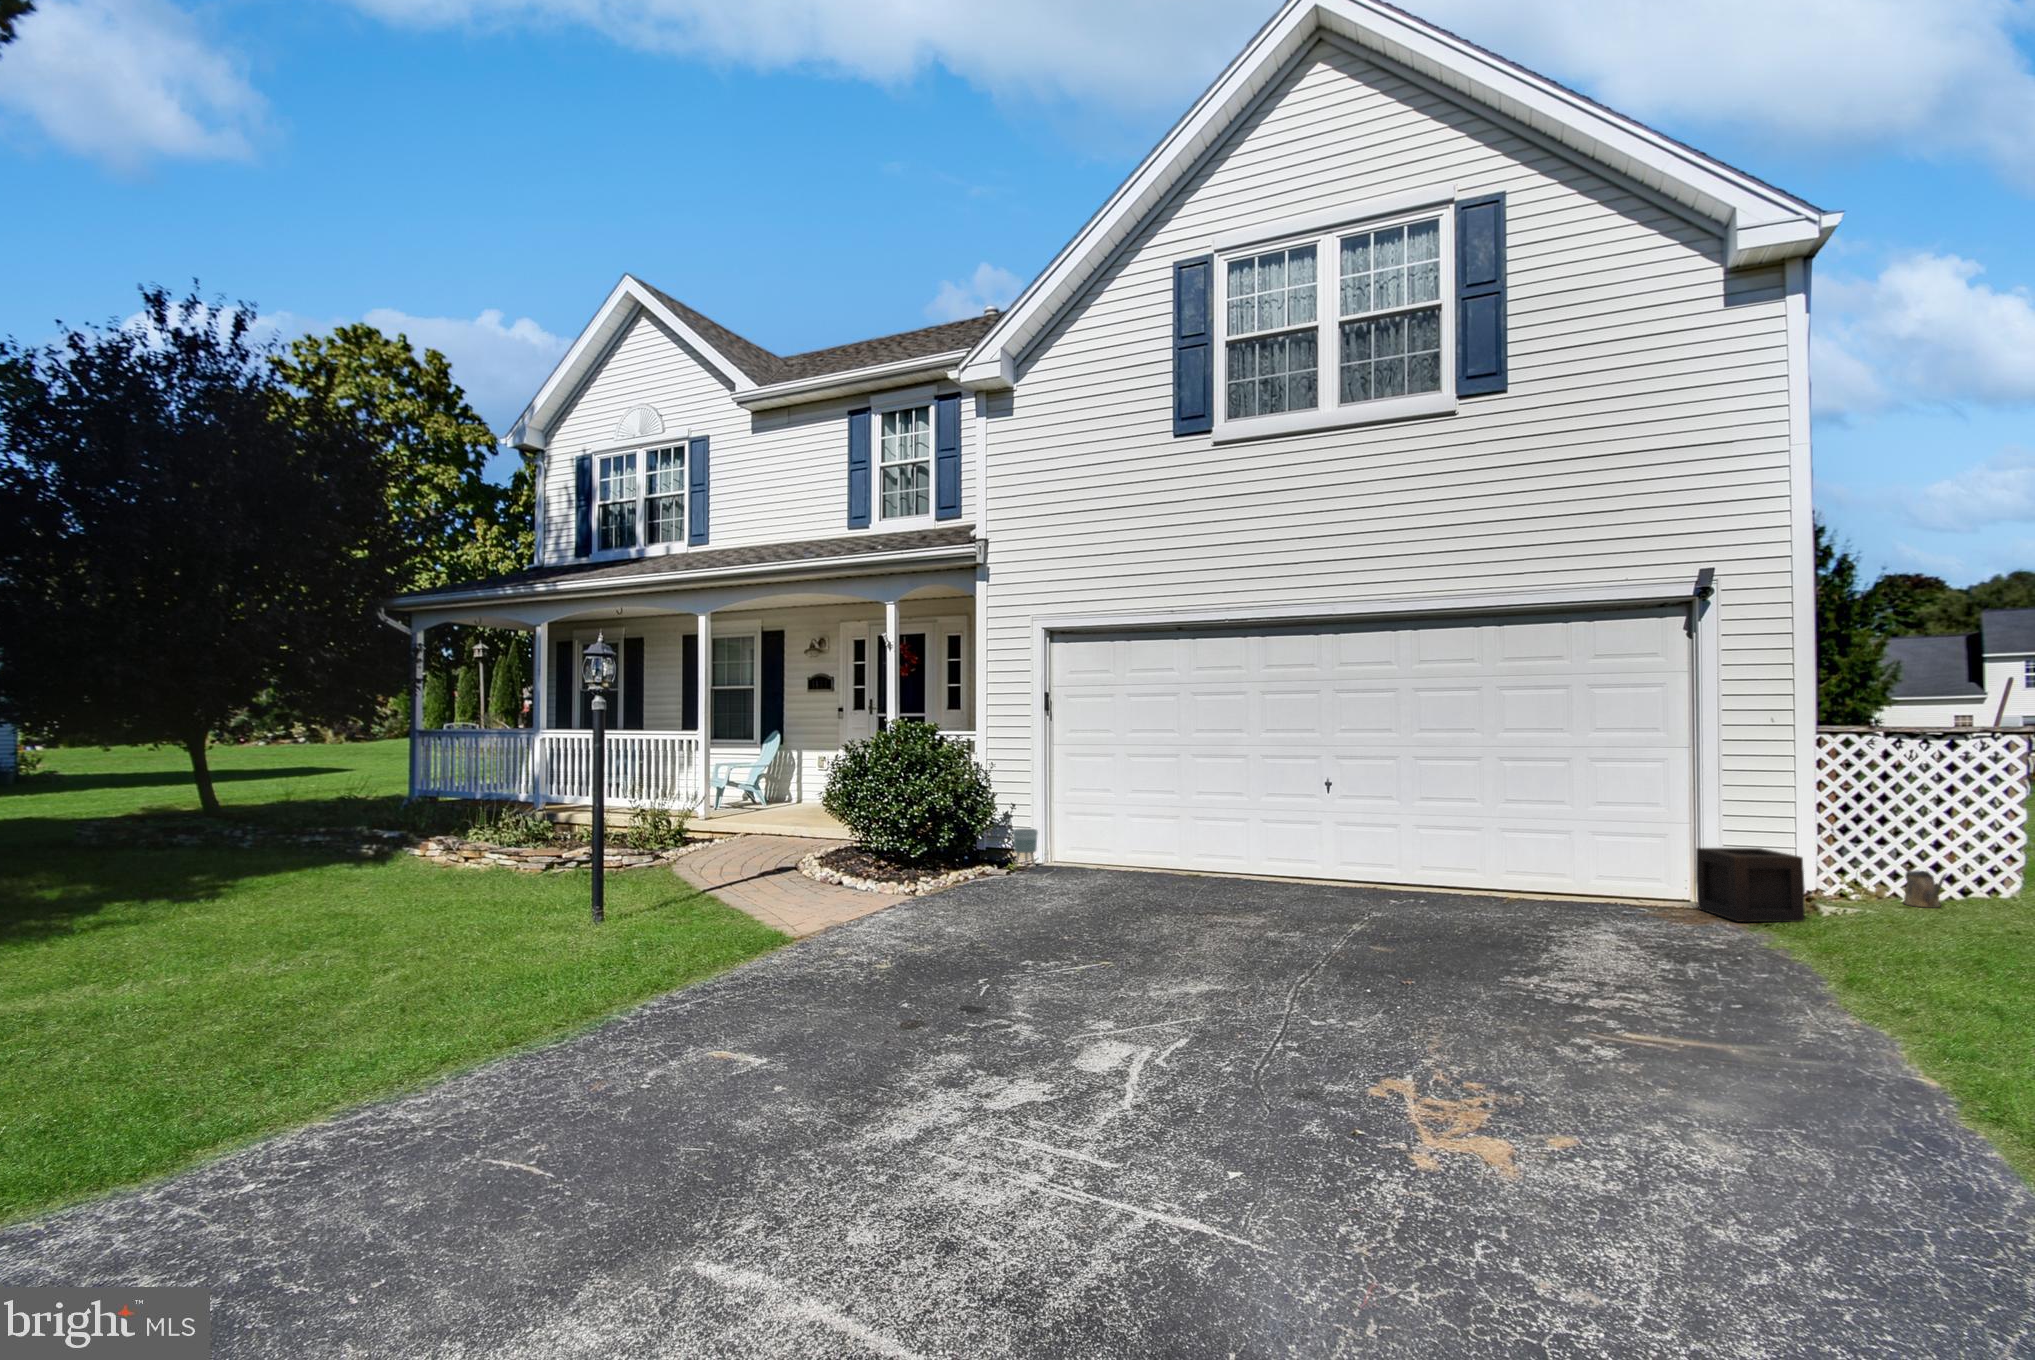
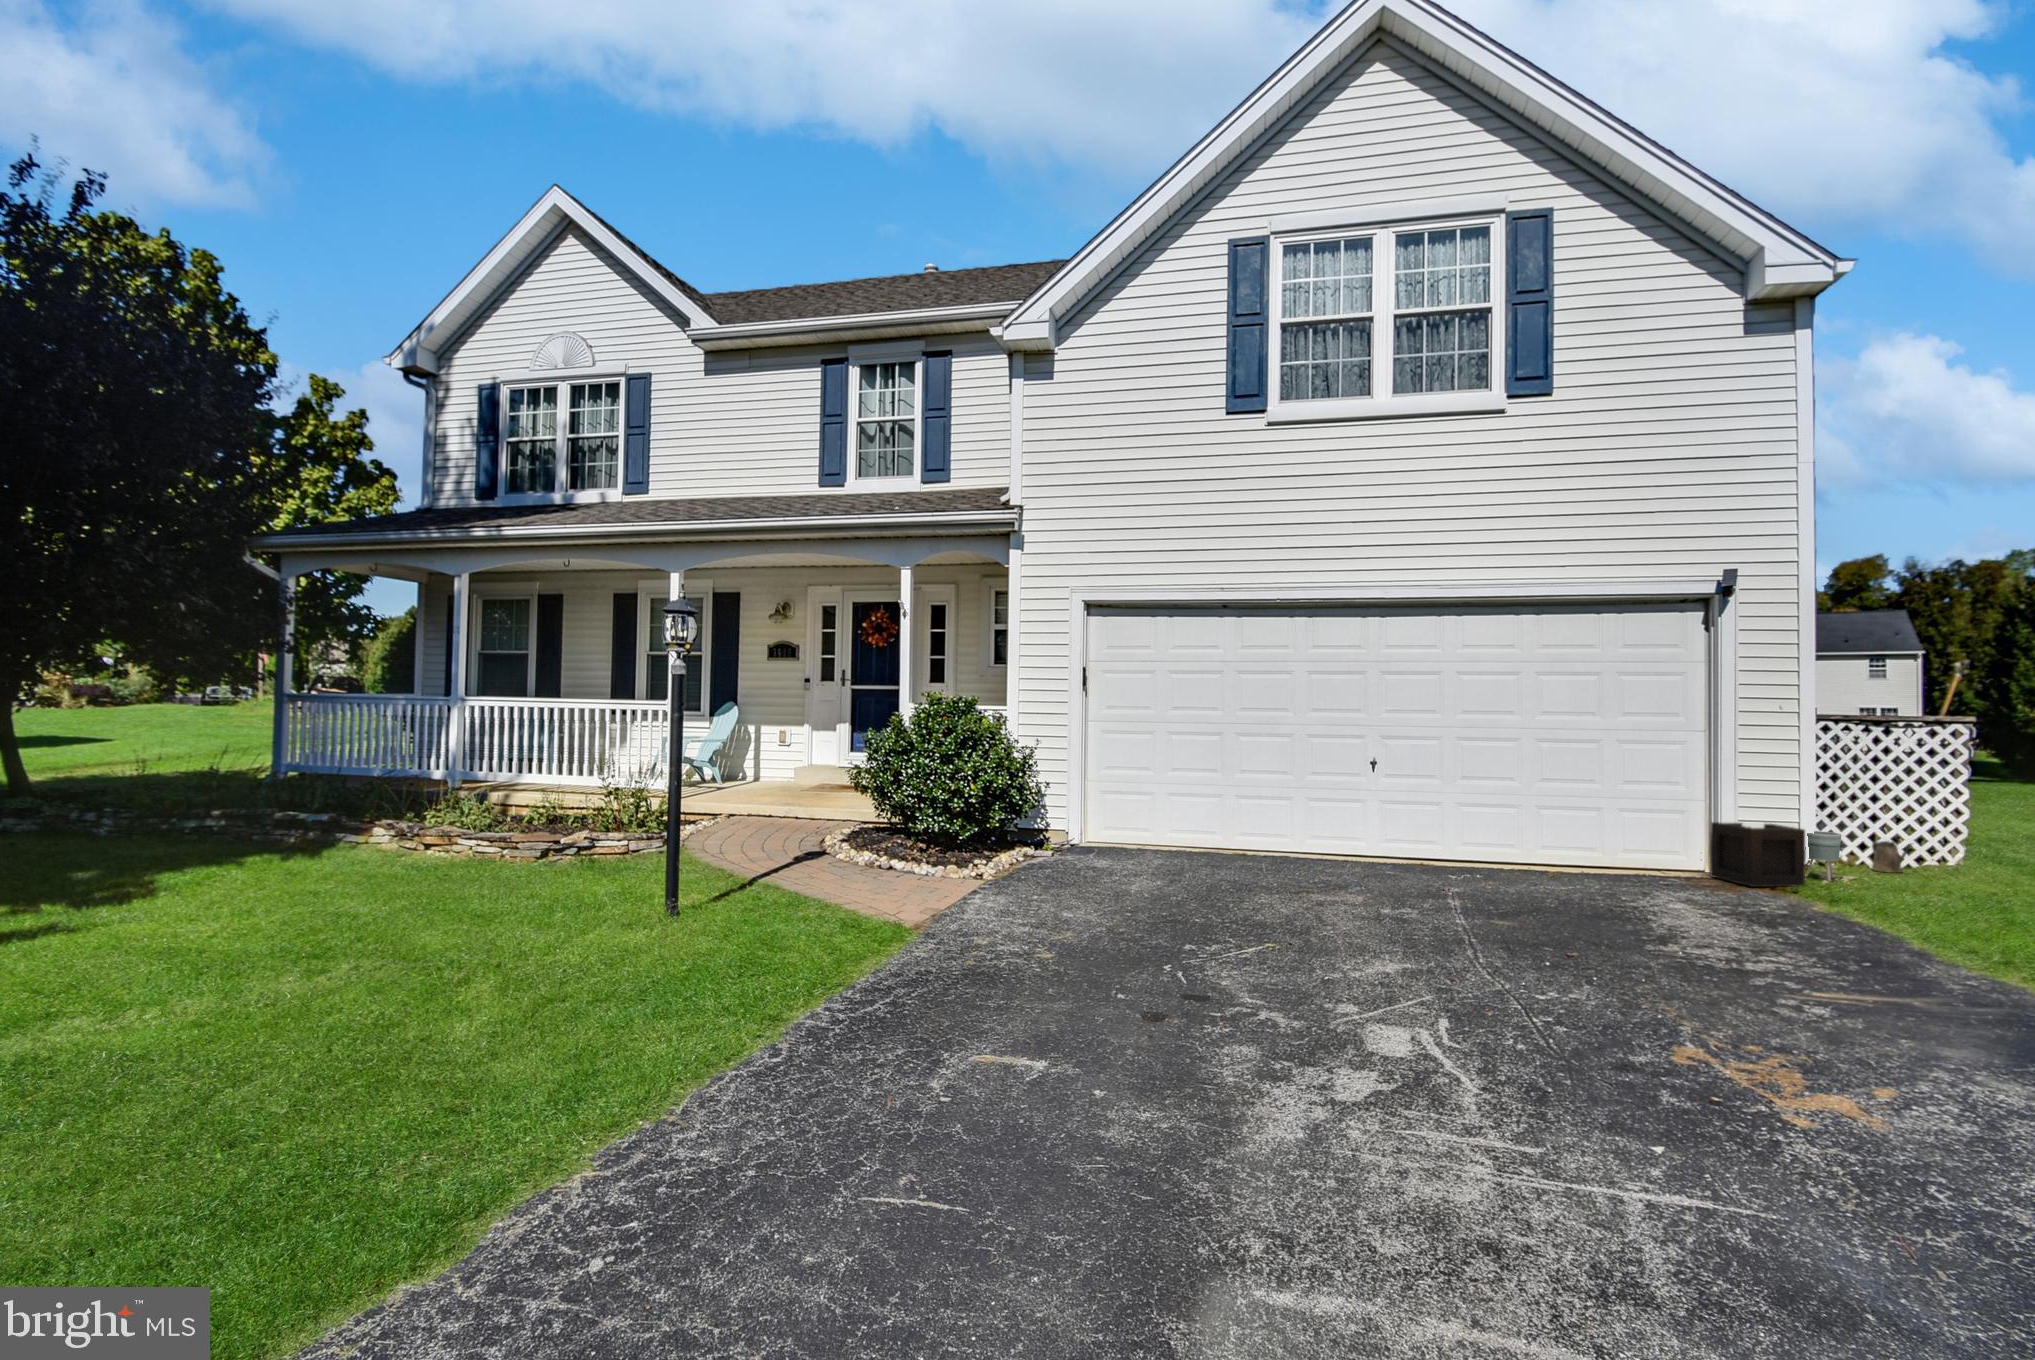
planter: present [1013,829,1038,868] -> present [1805,831,1841,881]

